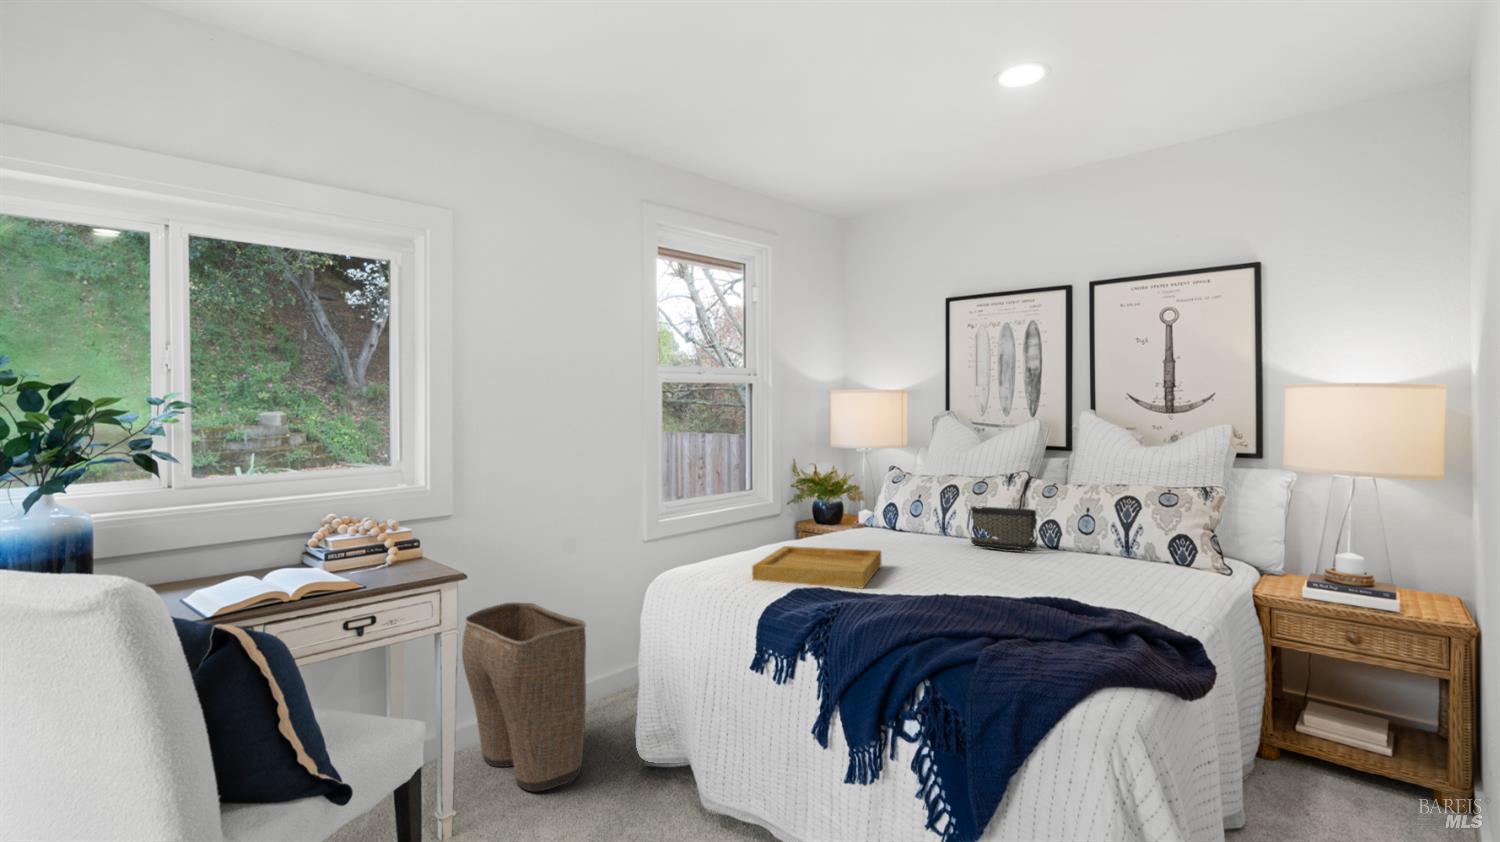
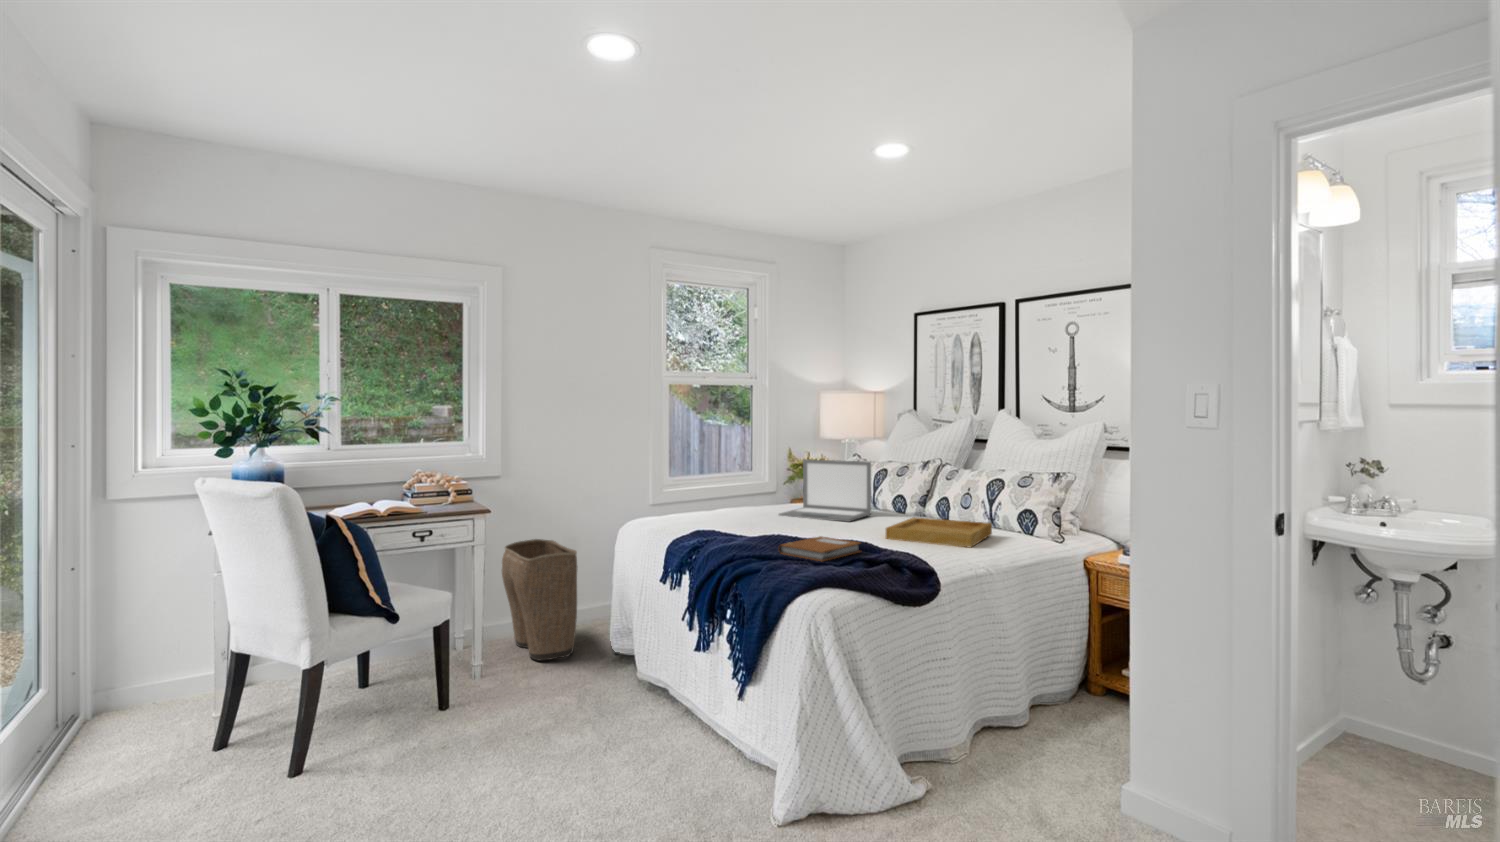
laptop: none [839,476,948,557] -> present [779,459,871,522]
handbag: present [967,506,1038,552] -> none [887,486,938,522]
tray: present [752,546,881,588] -> present [886,517,992,548]
notebook: none [967,592,1071,640] -> present [778,536,860,562]

